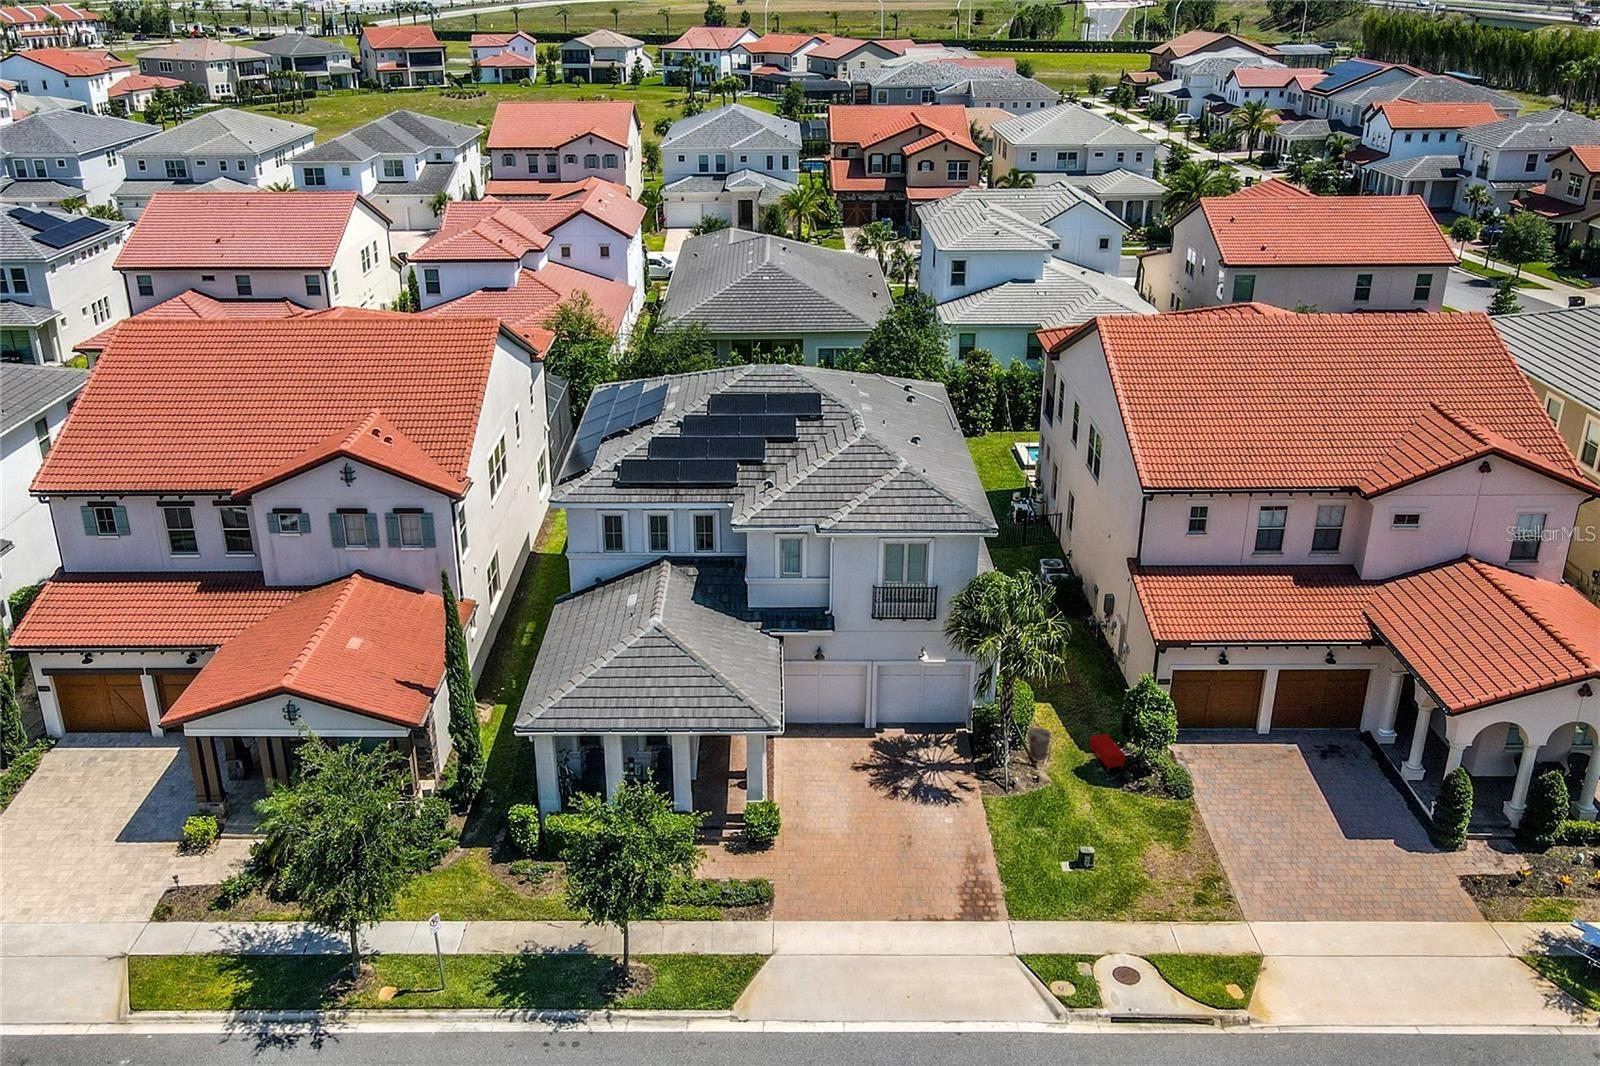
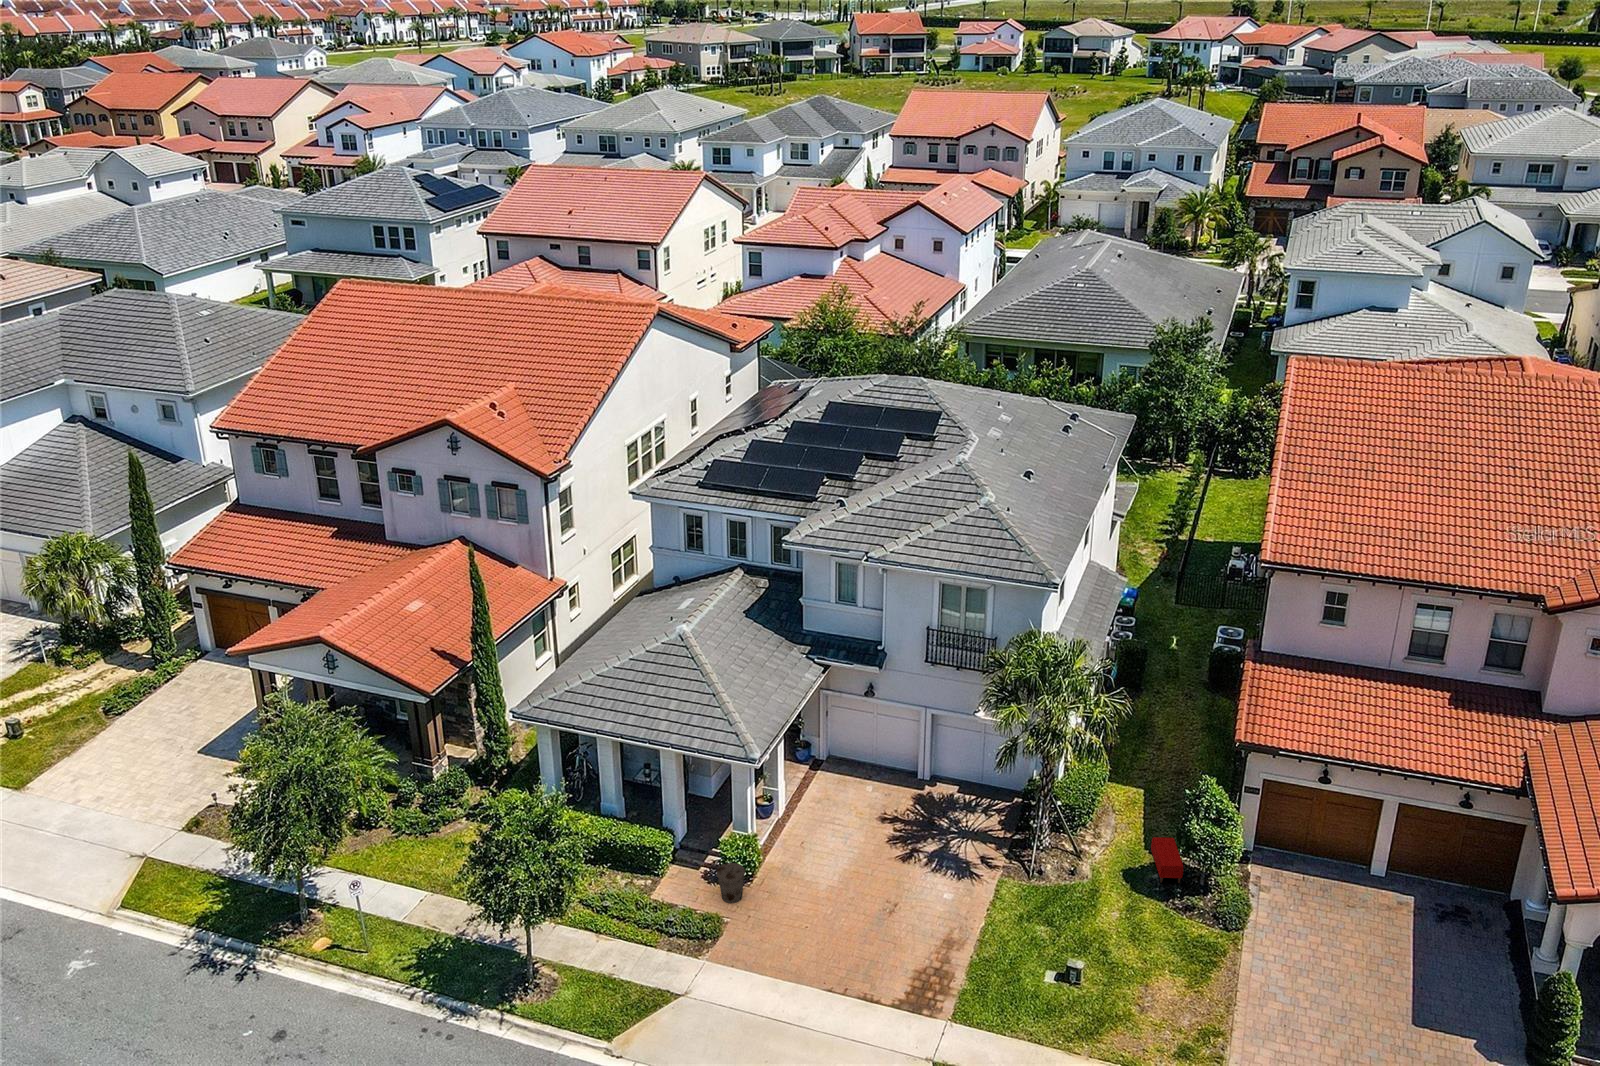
trash can: present [1028,728,1051,760] -> present [717,863,745,903]

